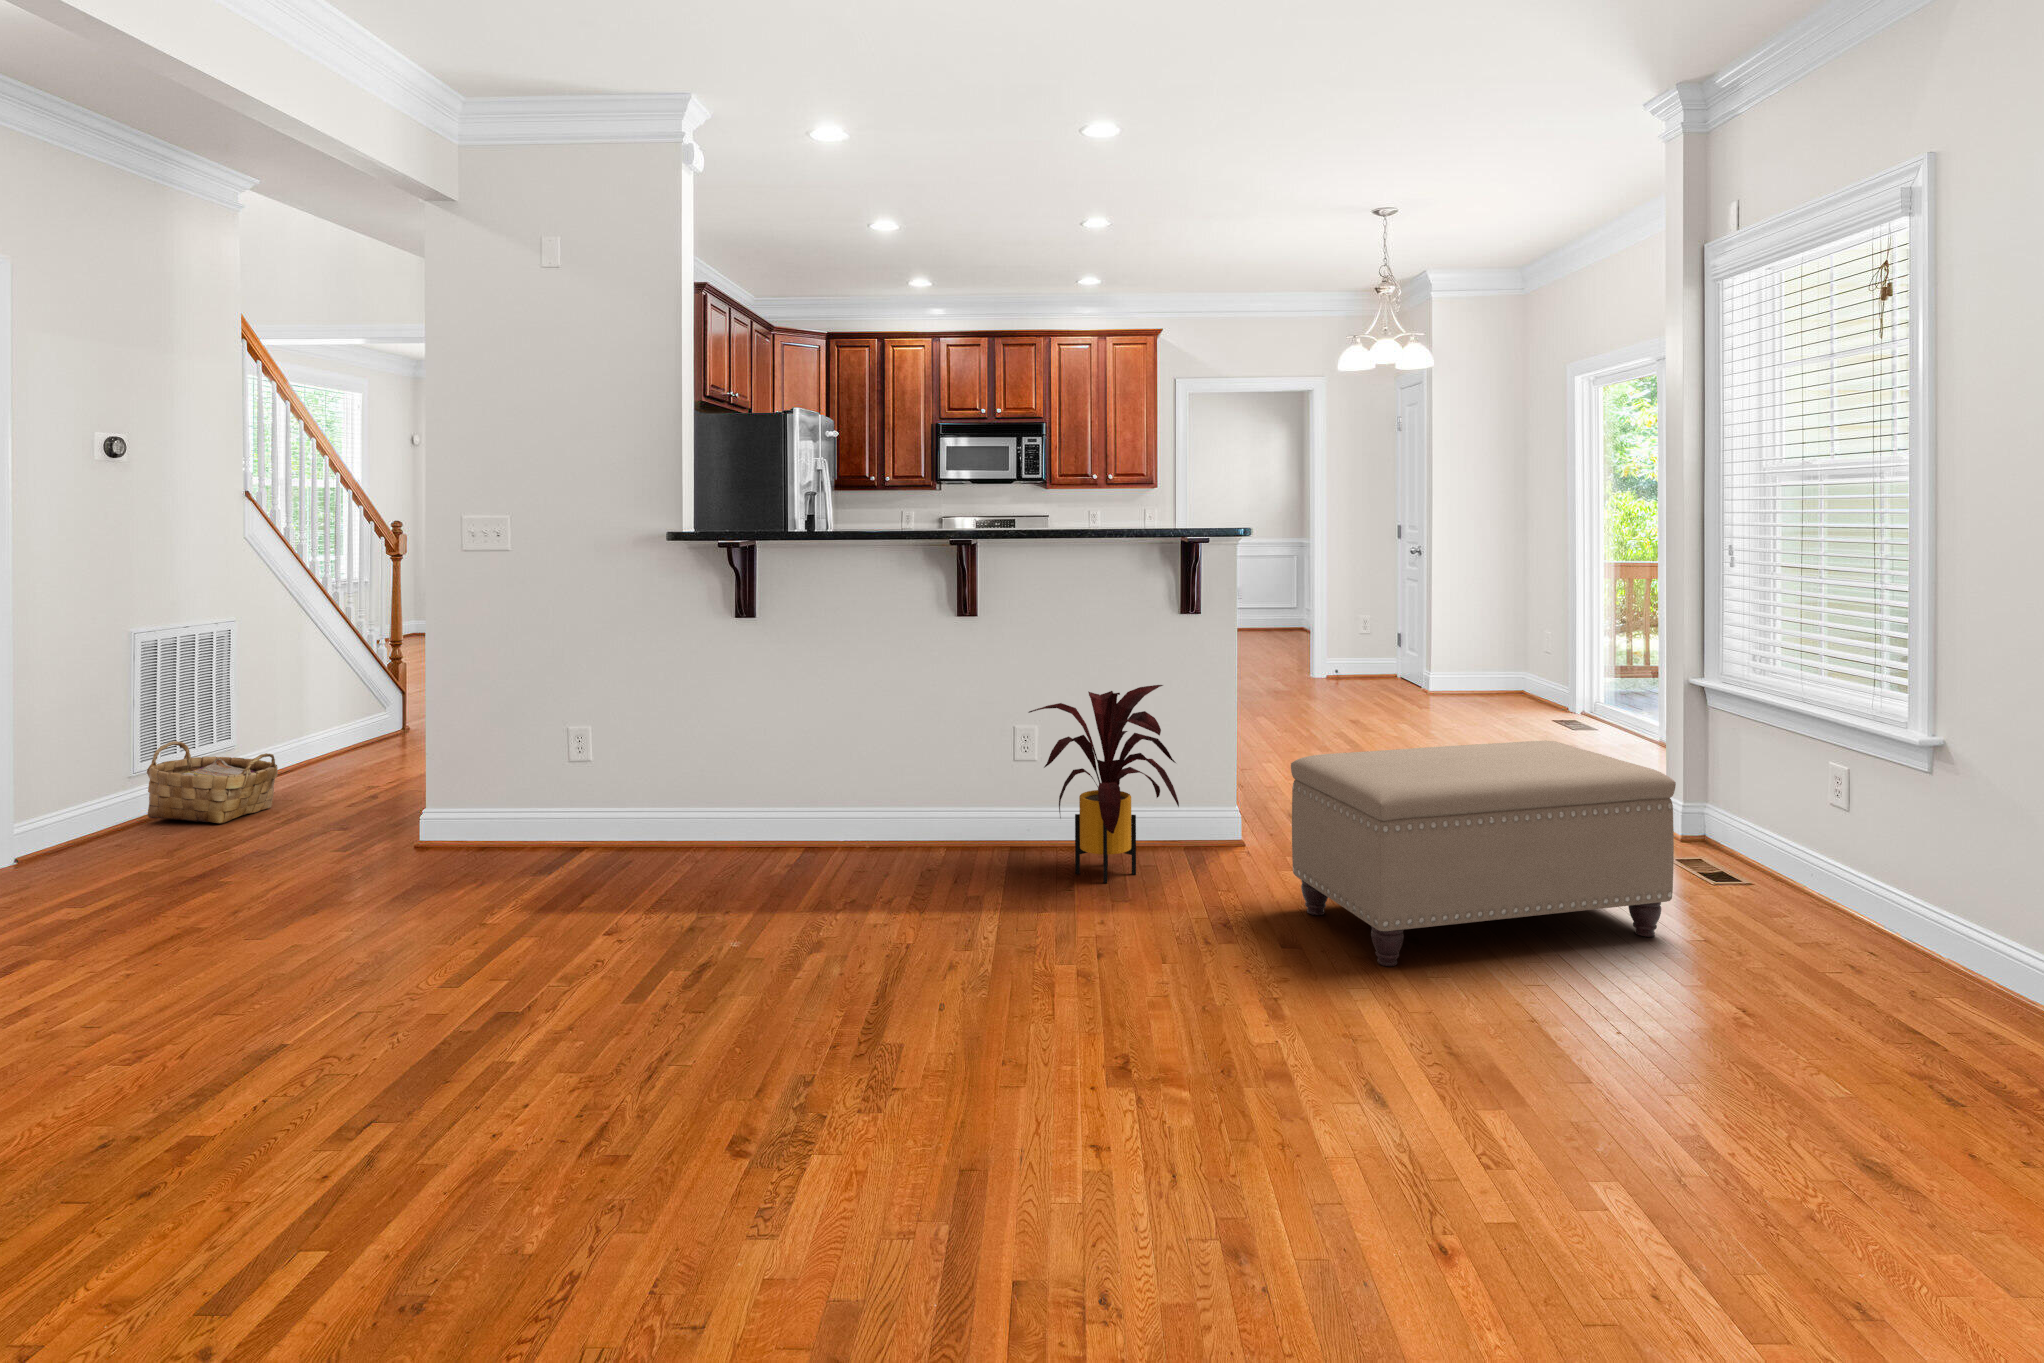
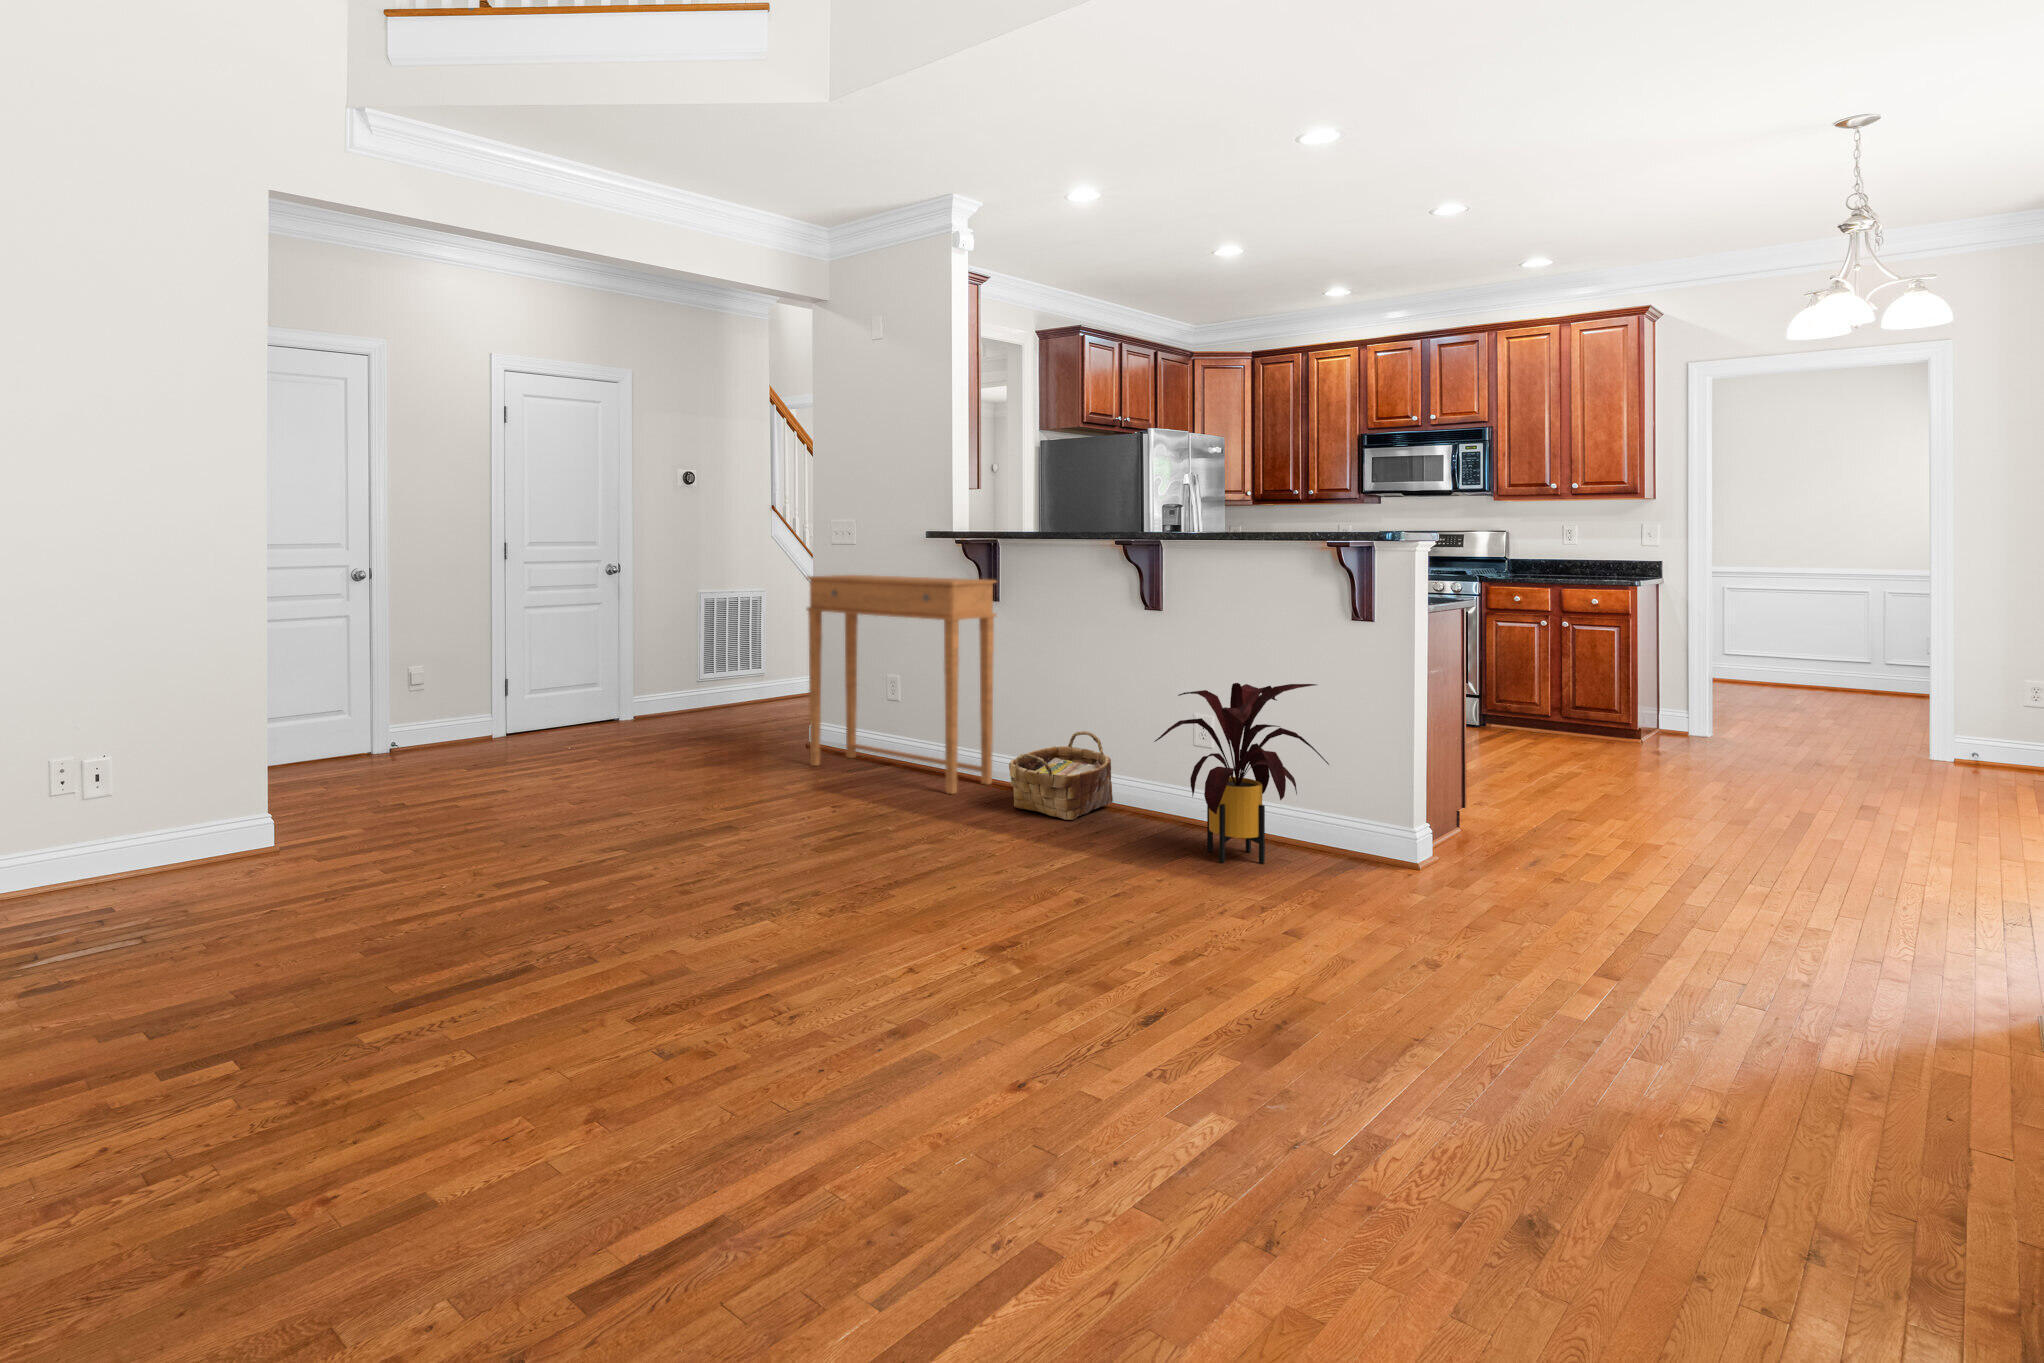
side table: none [470,594,758,873] -> present [807,575,996,794]
woven basket: present [147,741,278,824] -> present [1009,731,1113,820]
ottoman: present [1291,741,1676,966] -> none [1355,763,1851,1062]

